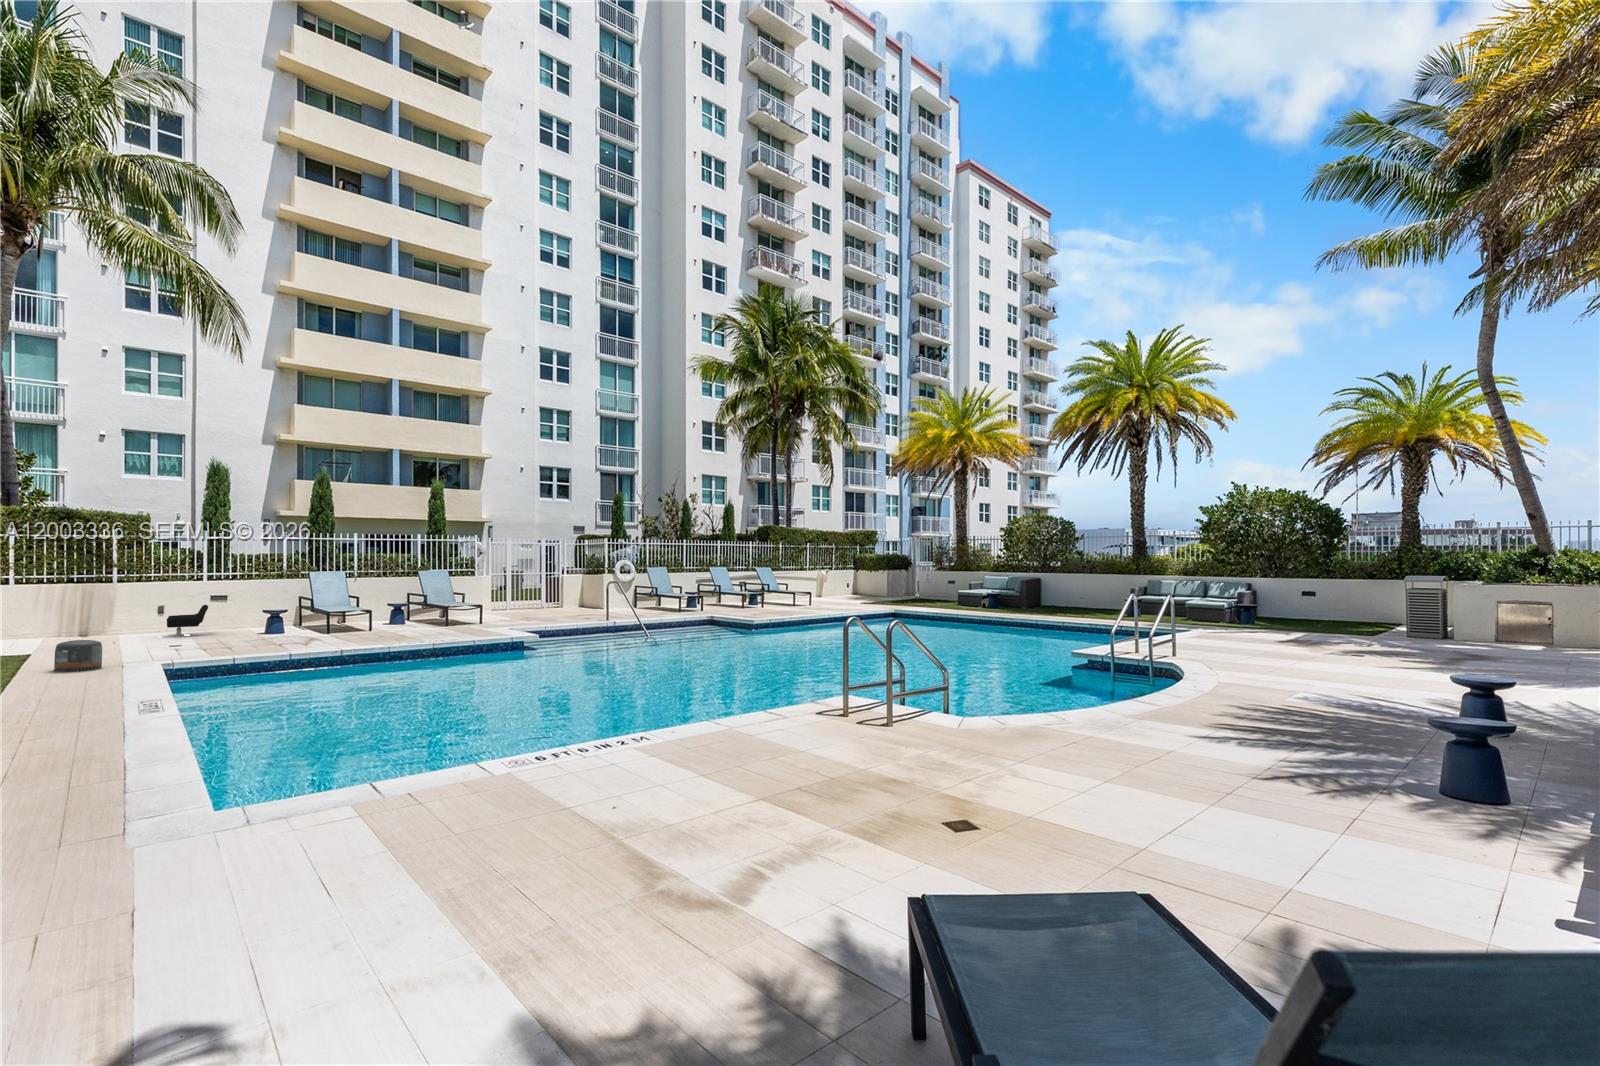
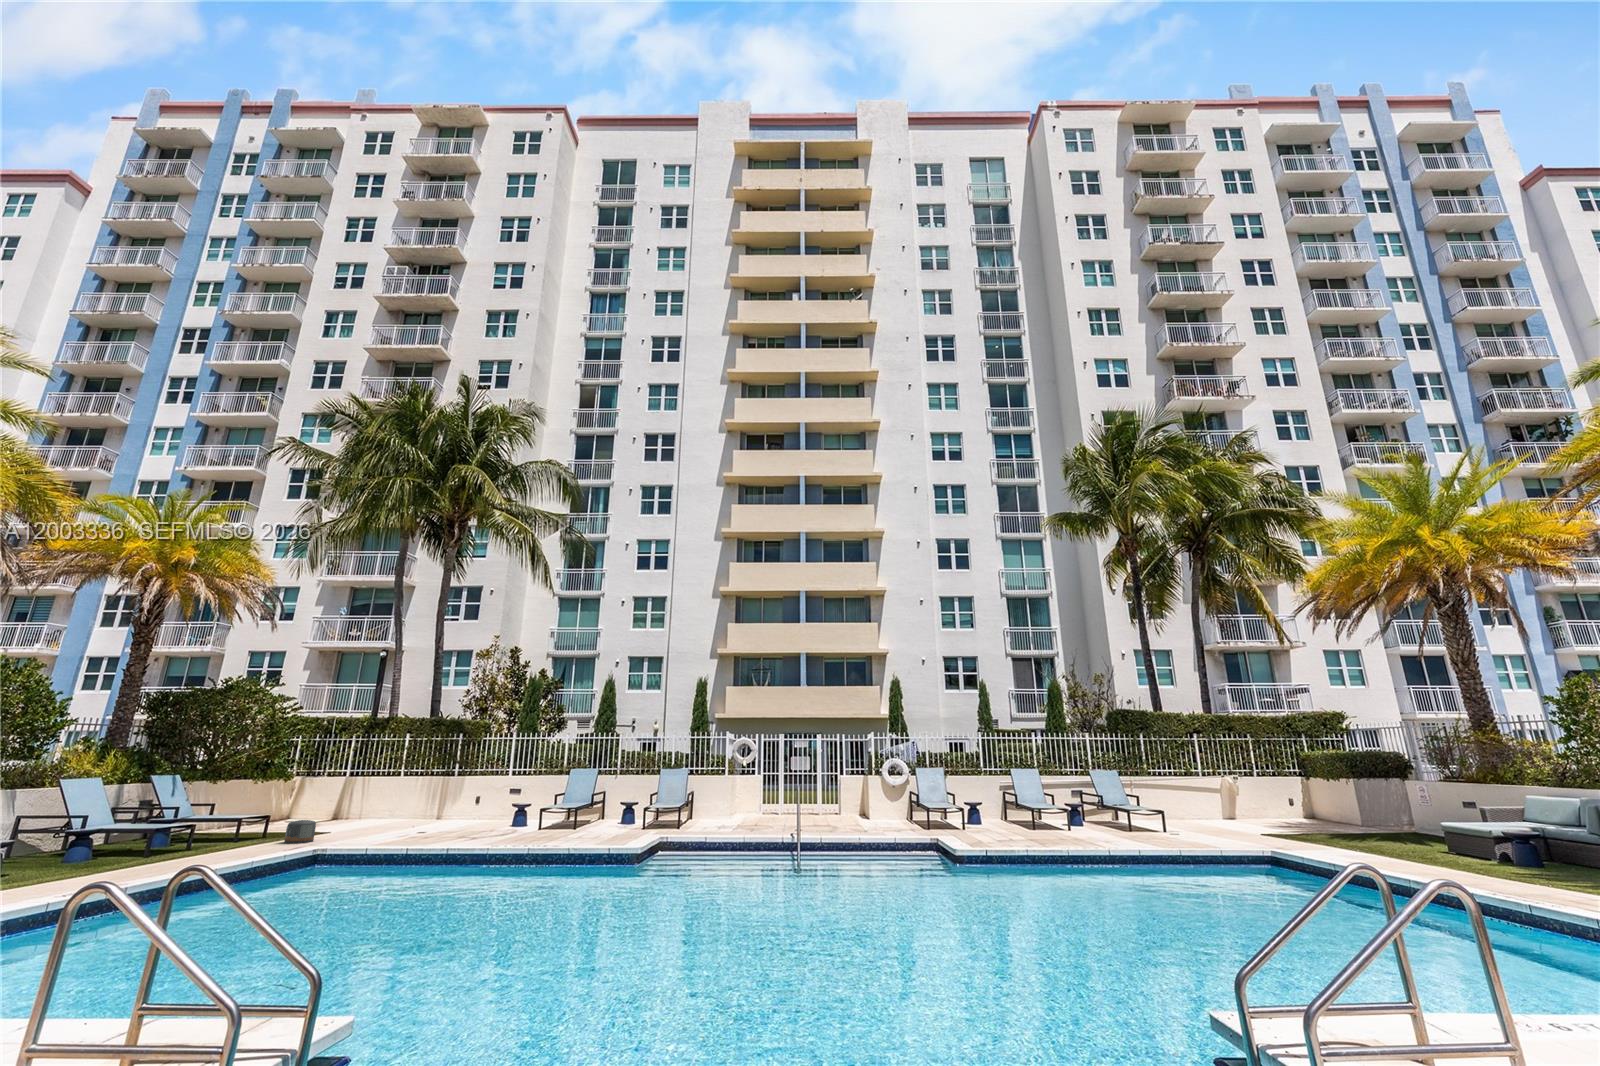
lounge chair: present [167,605,208,638] -> none [468,795,503,821]

